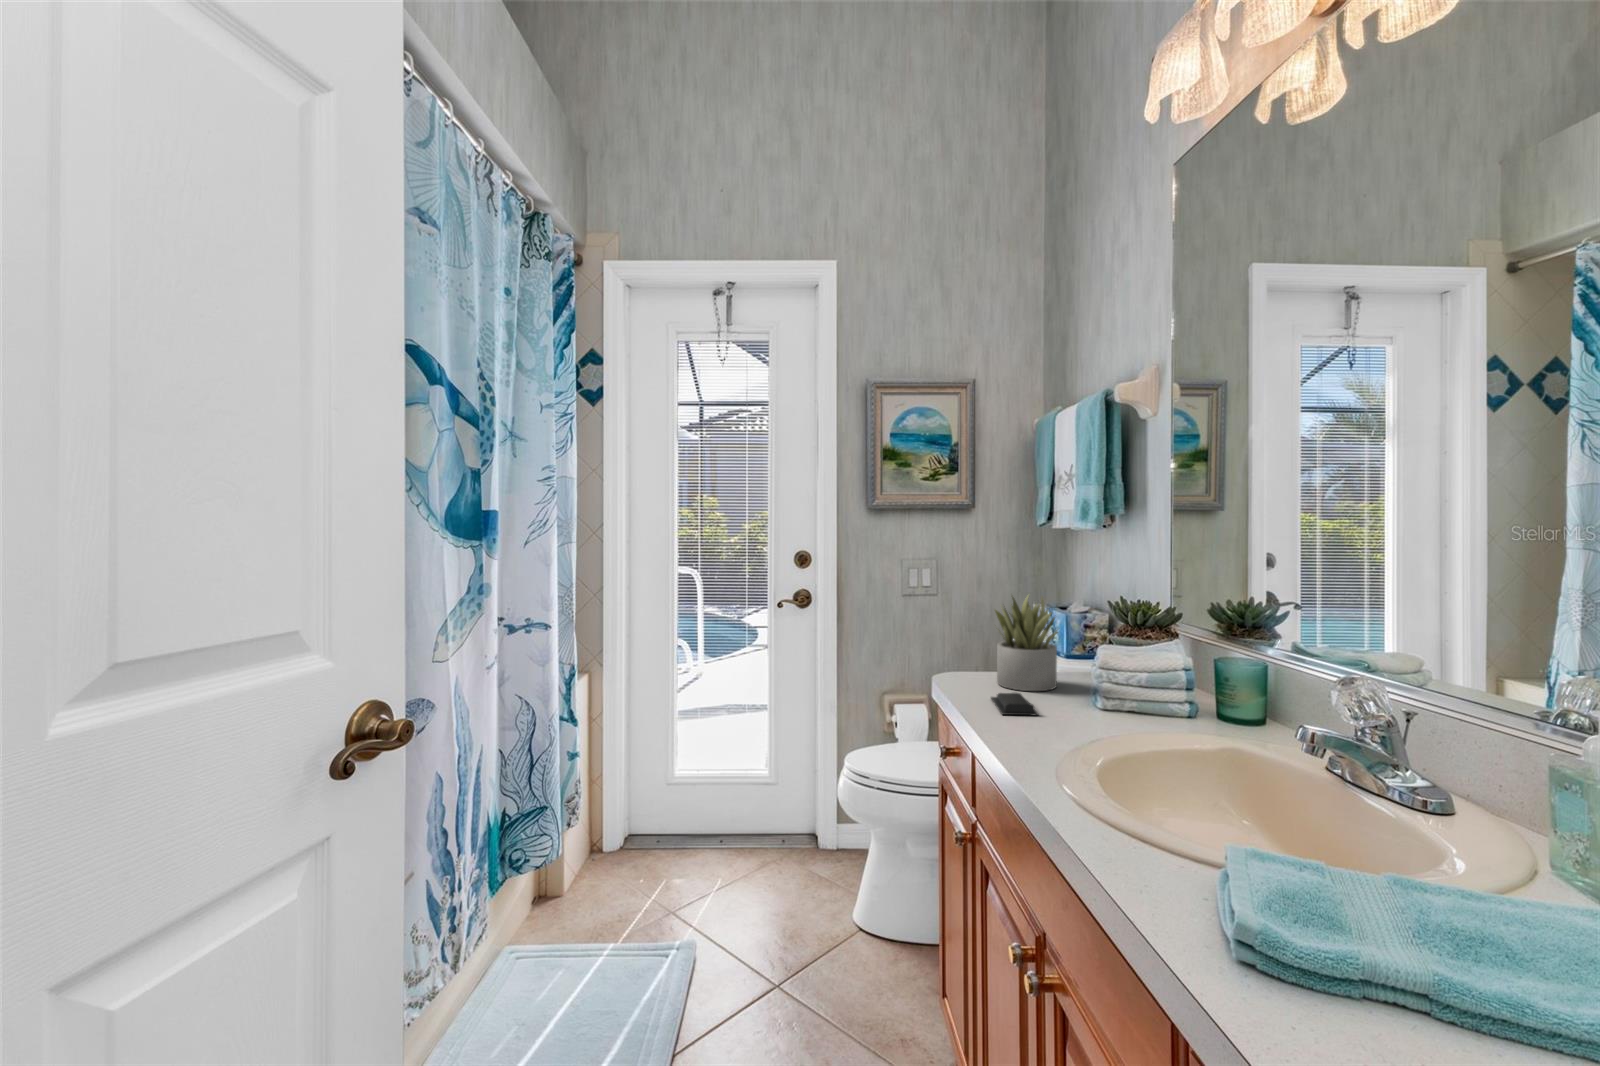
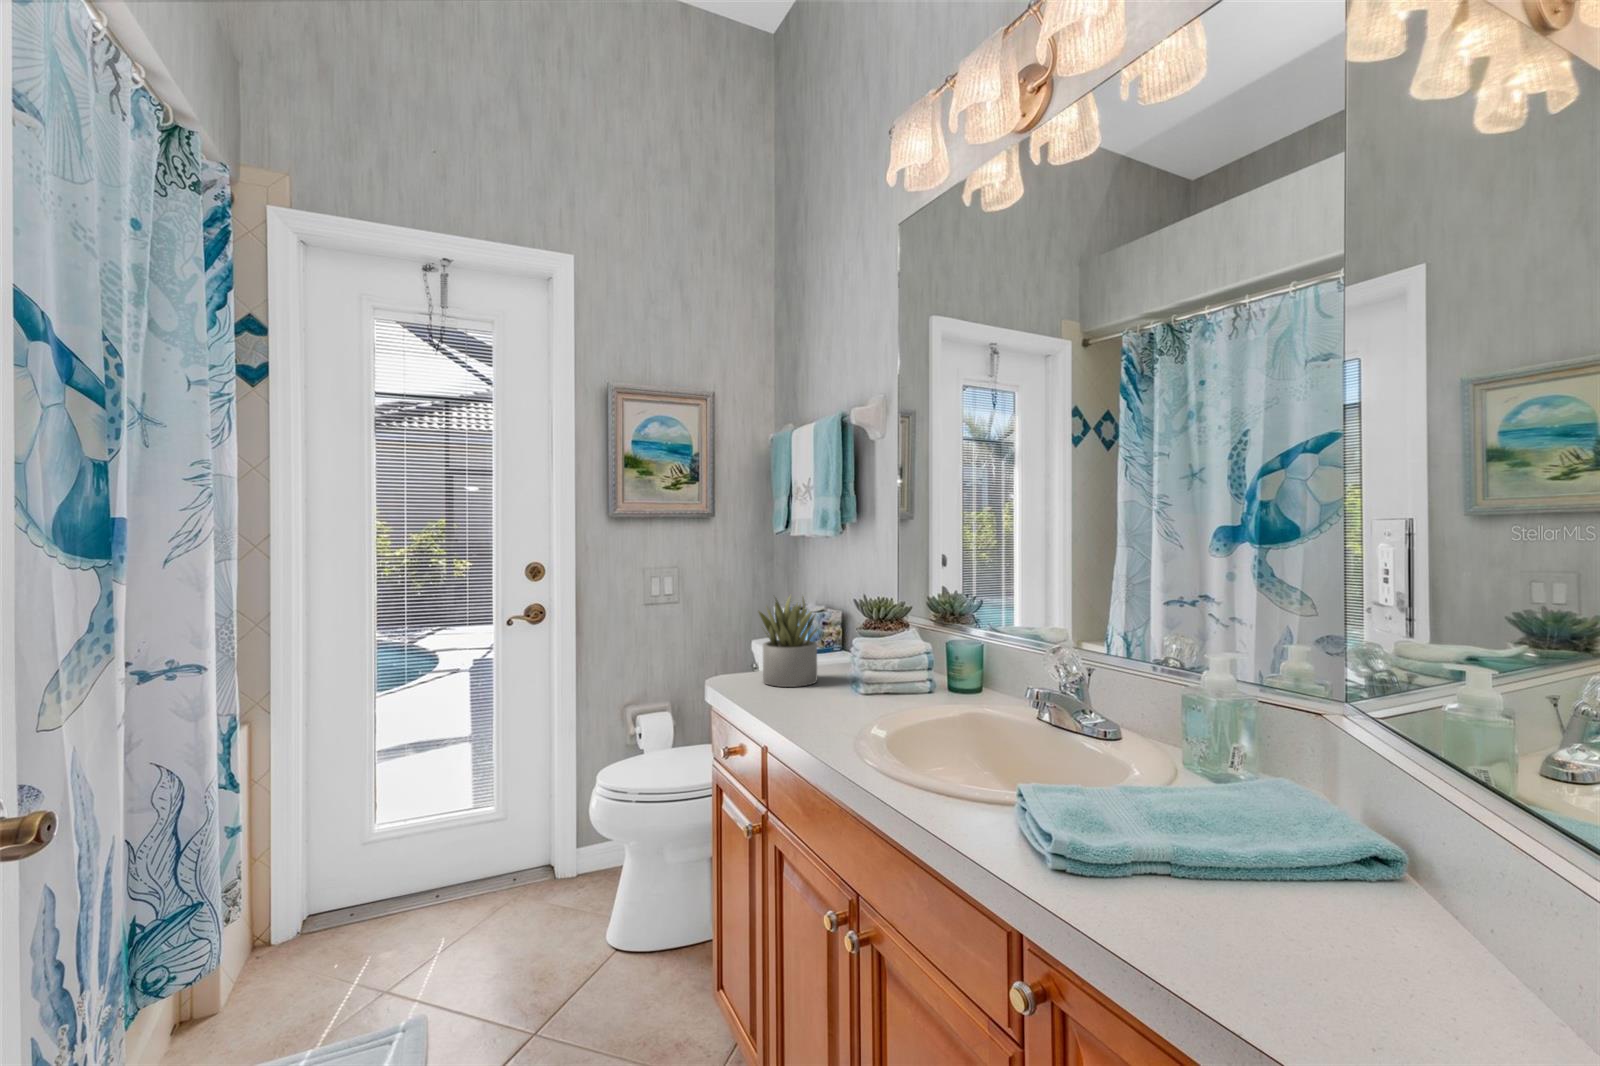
soap bar: present [991,693,1038,715] -> none [764,689,814,710]

